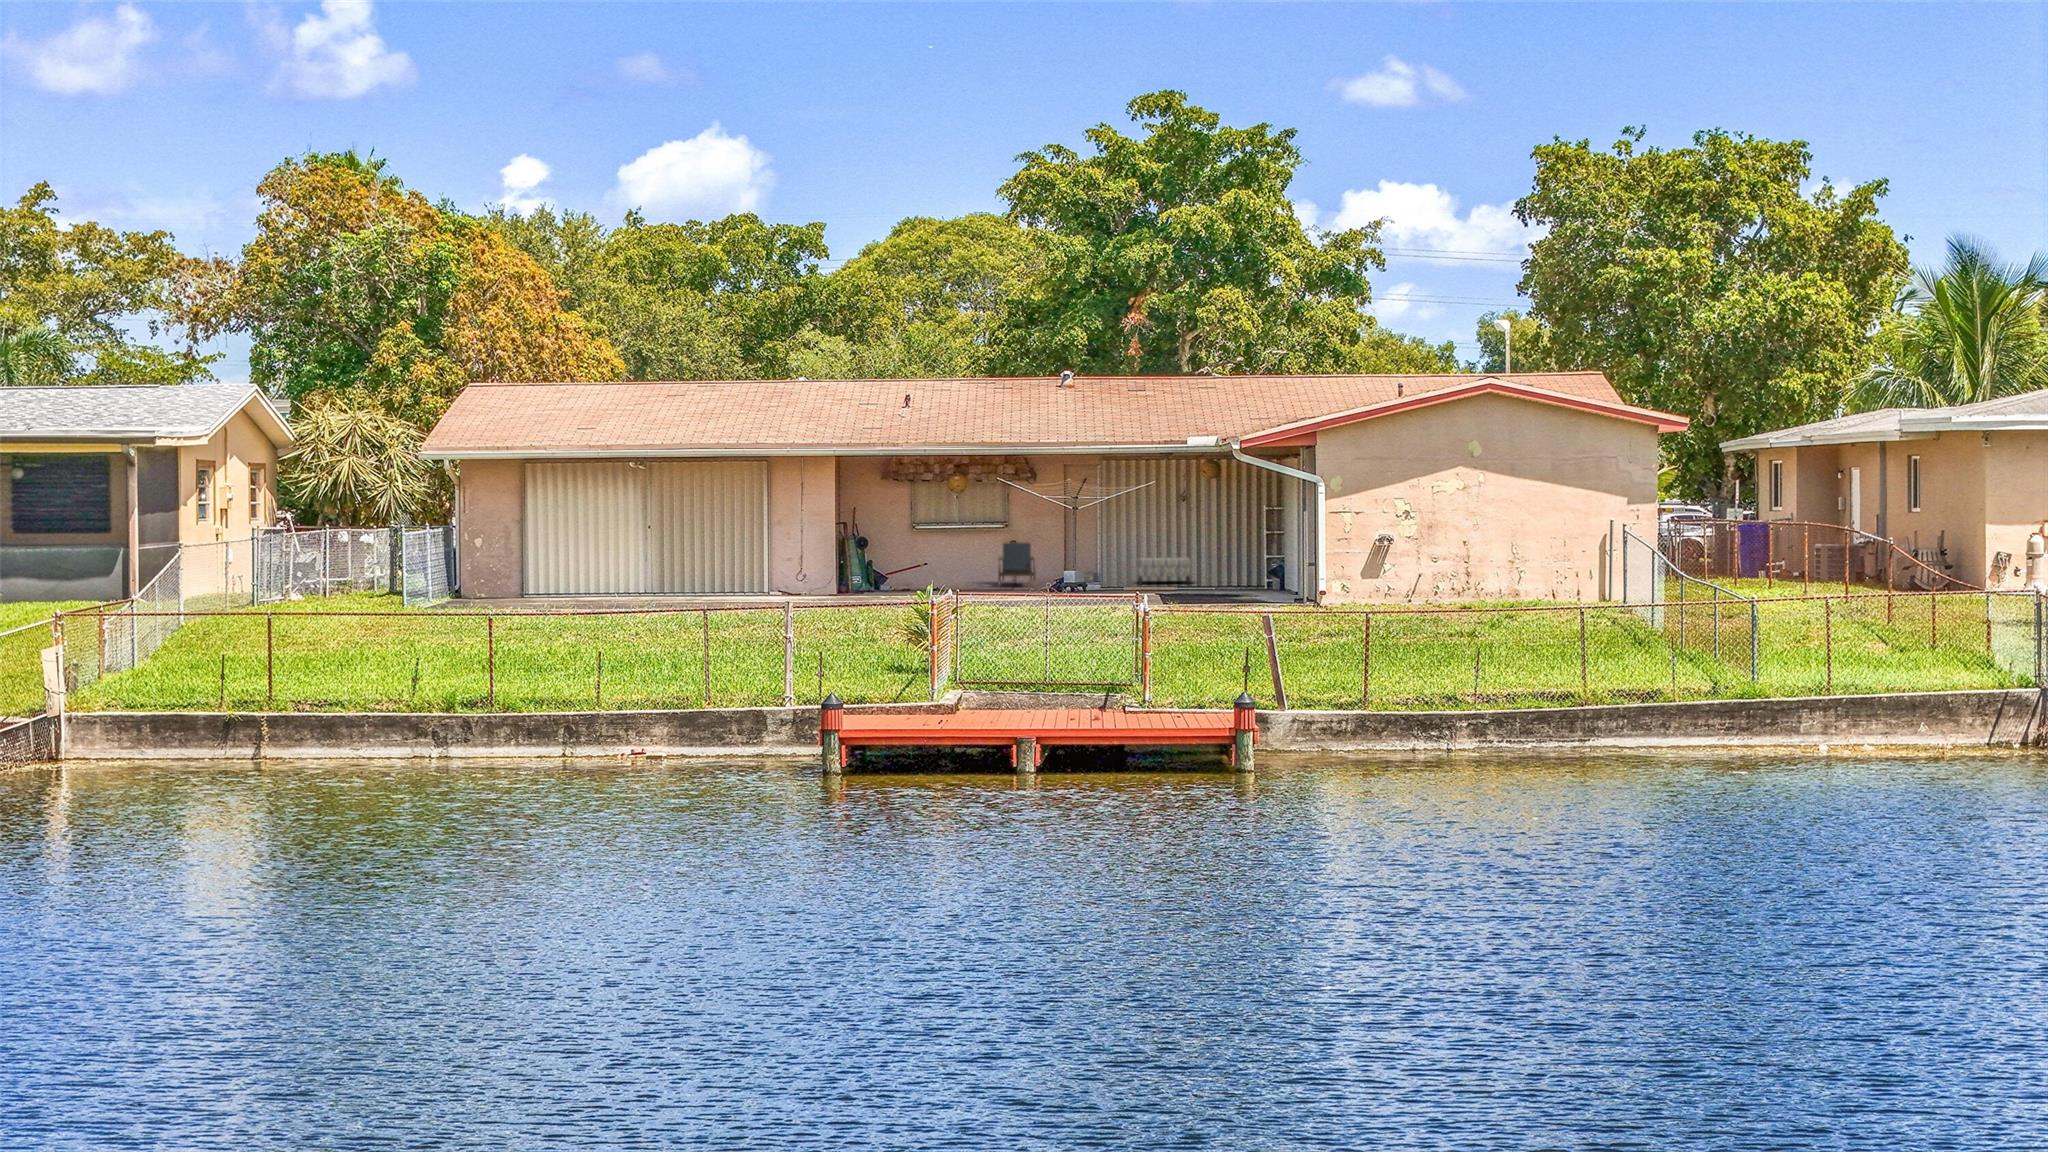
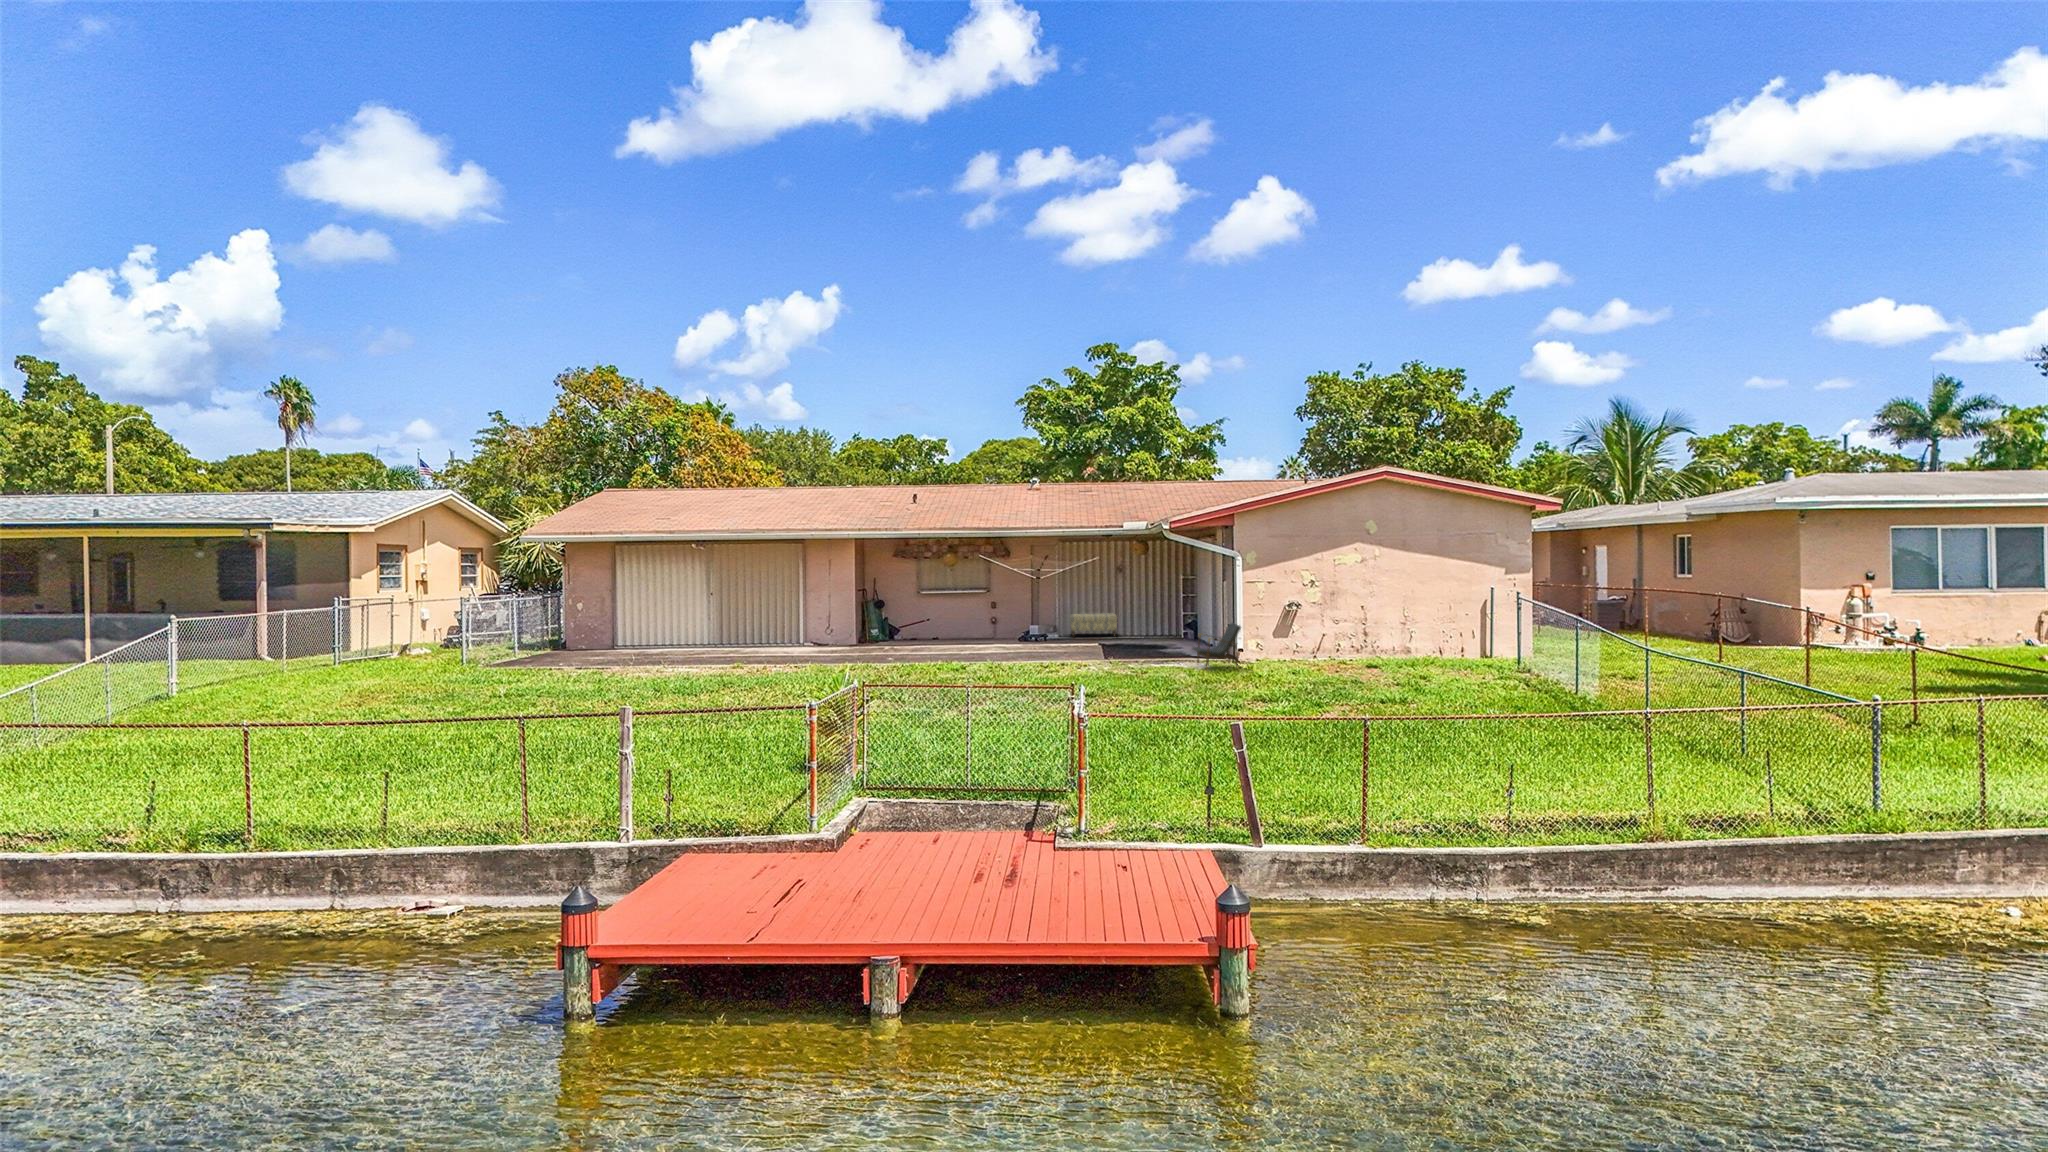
lounge chair: present [998,542,1036,583] -> present [1192,623,1241,669]

